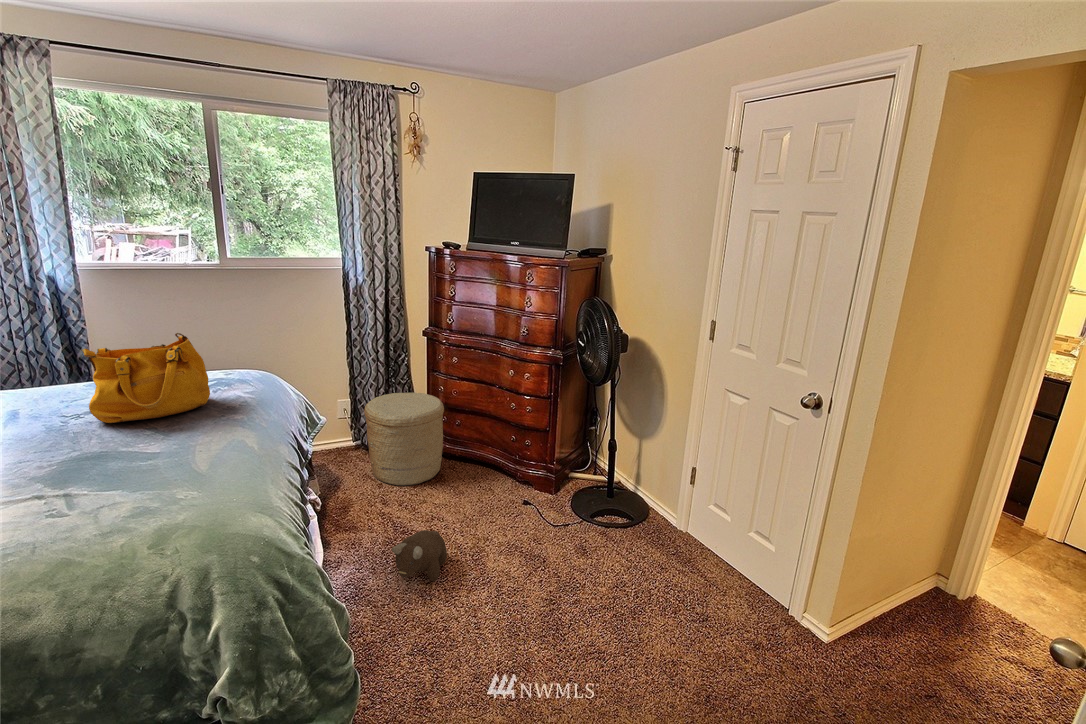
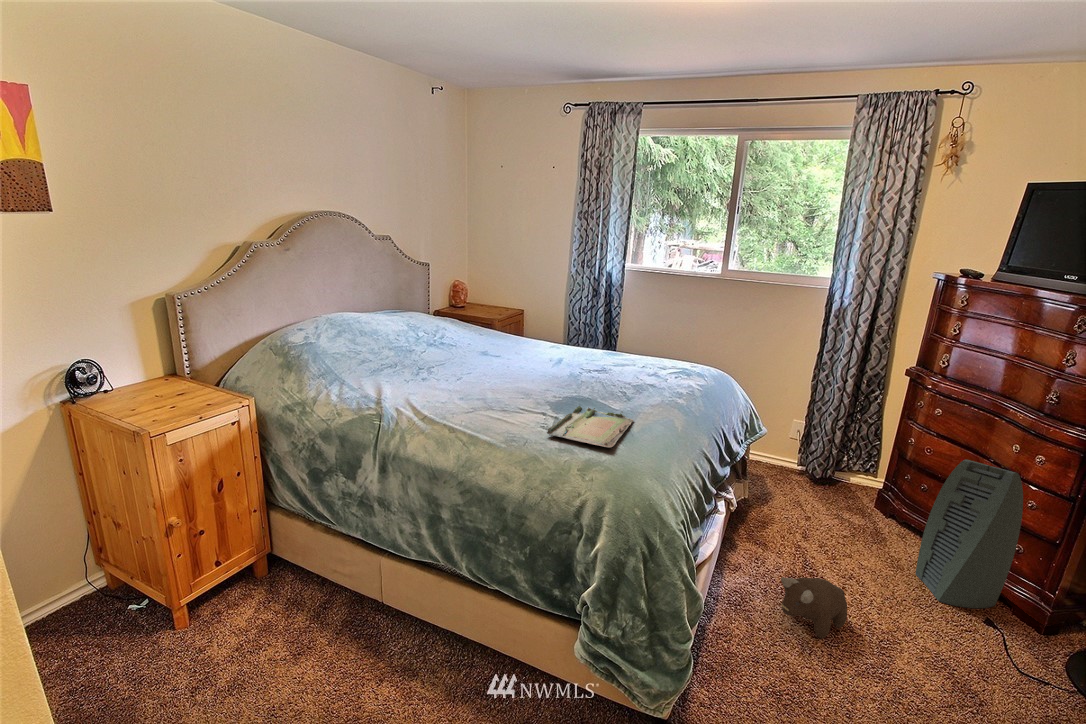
handbag: present [82,333,210,423] -> none [592,326,670,388]
air purifier: none [471,391,524,504] -> present [916,460,1023,608]
woven basket: present [364,393,444,486] -> none [803,428,909,537]
tray: none [59,448,192,522] -> present [547,406,634,448]

